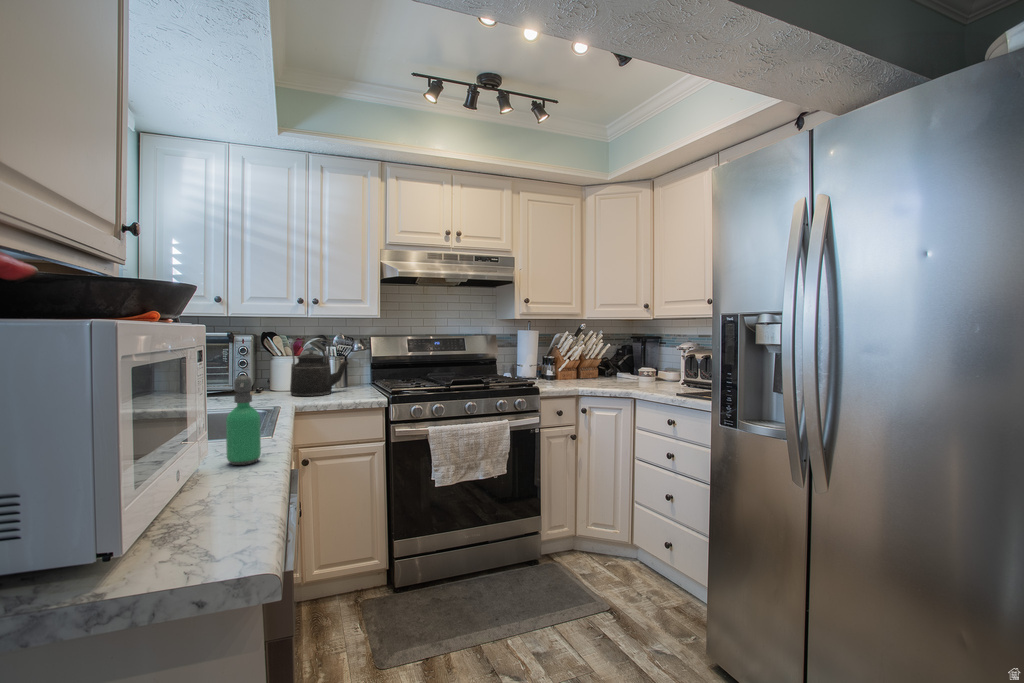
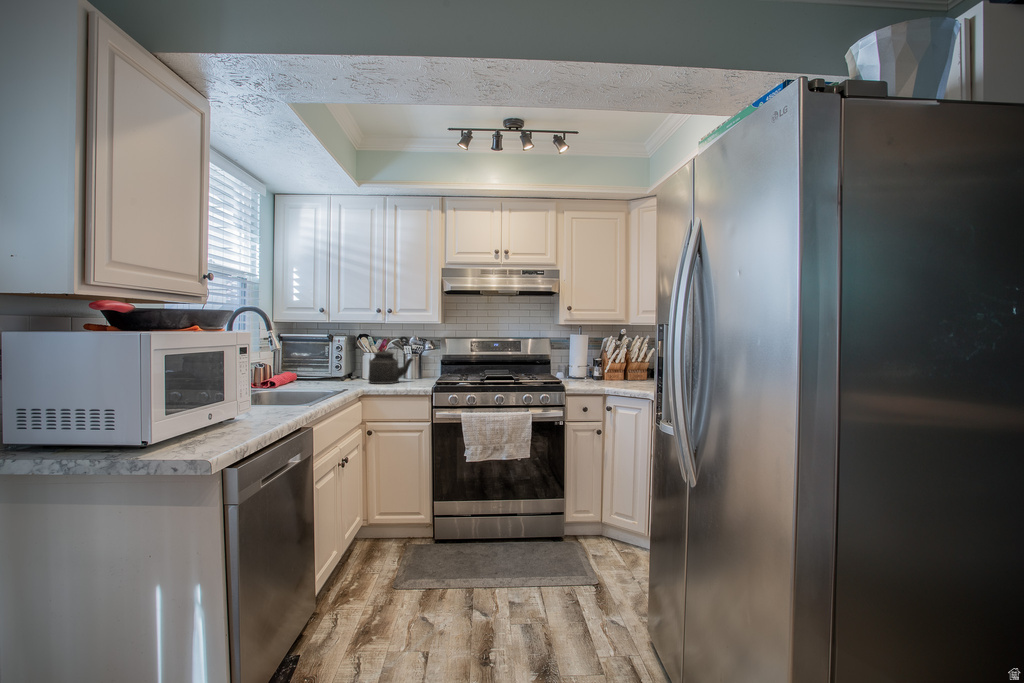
soap dispenser: present [226,376,261,465] -> none [260,360,283,420]

